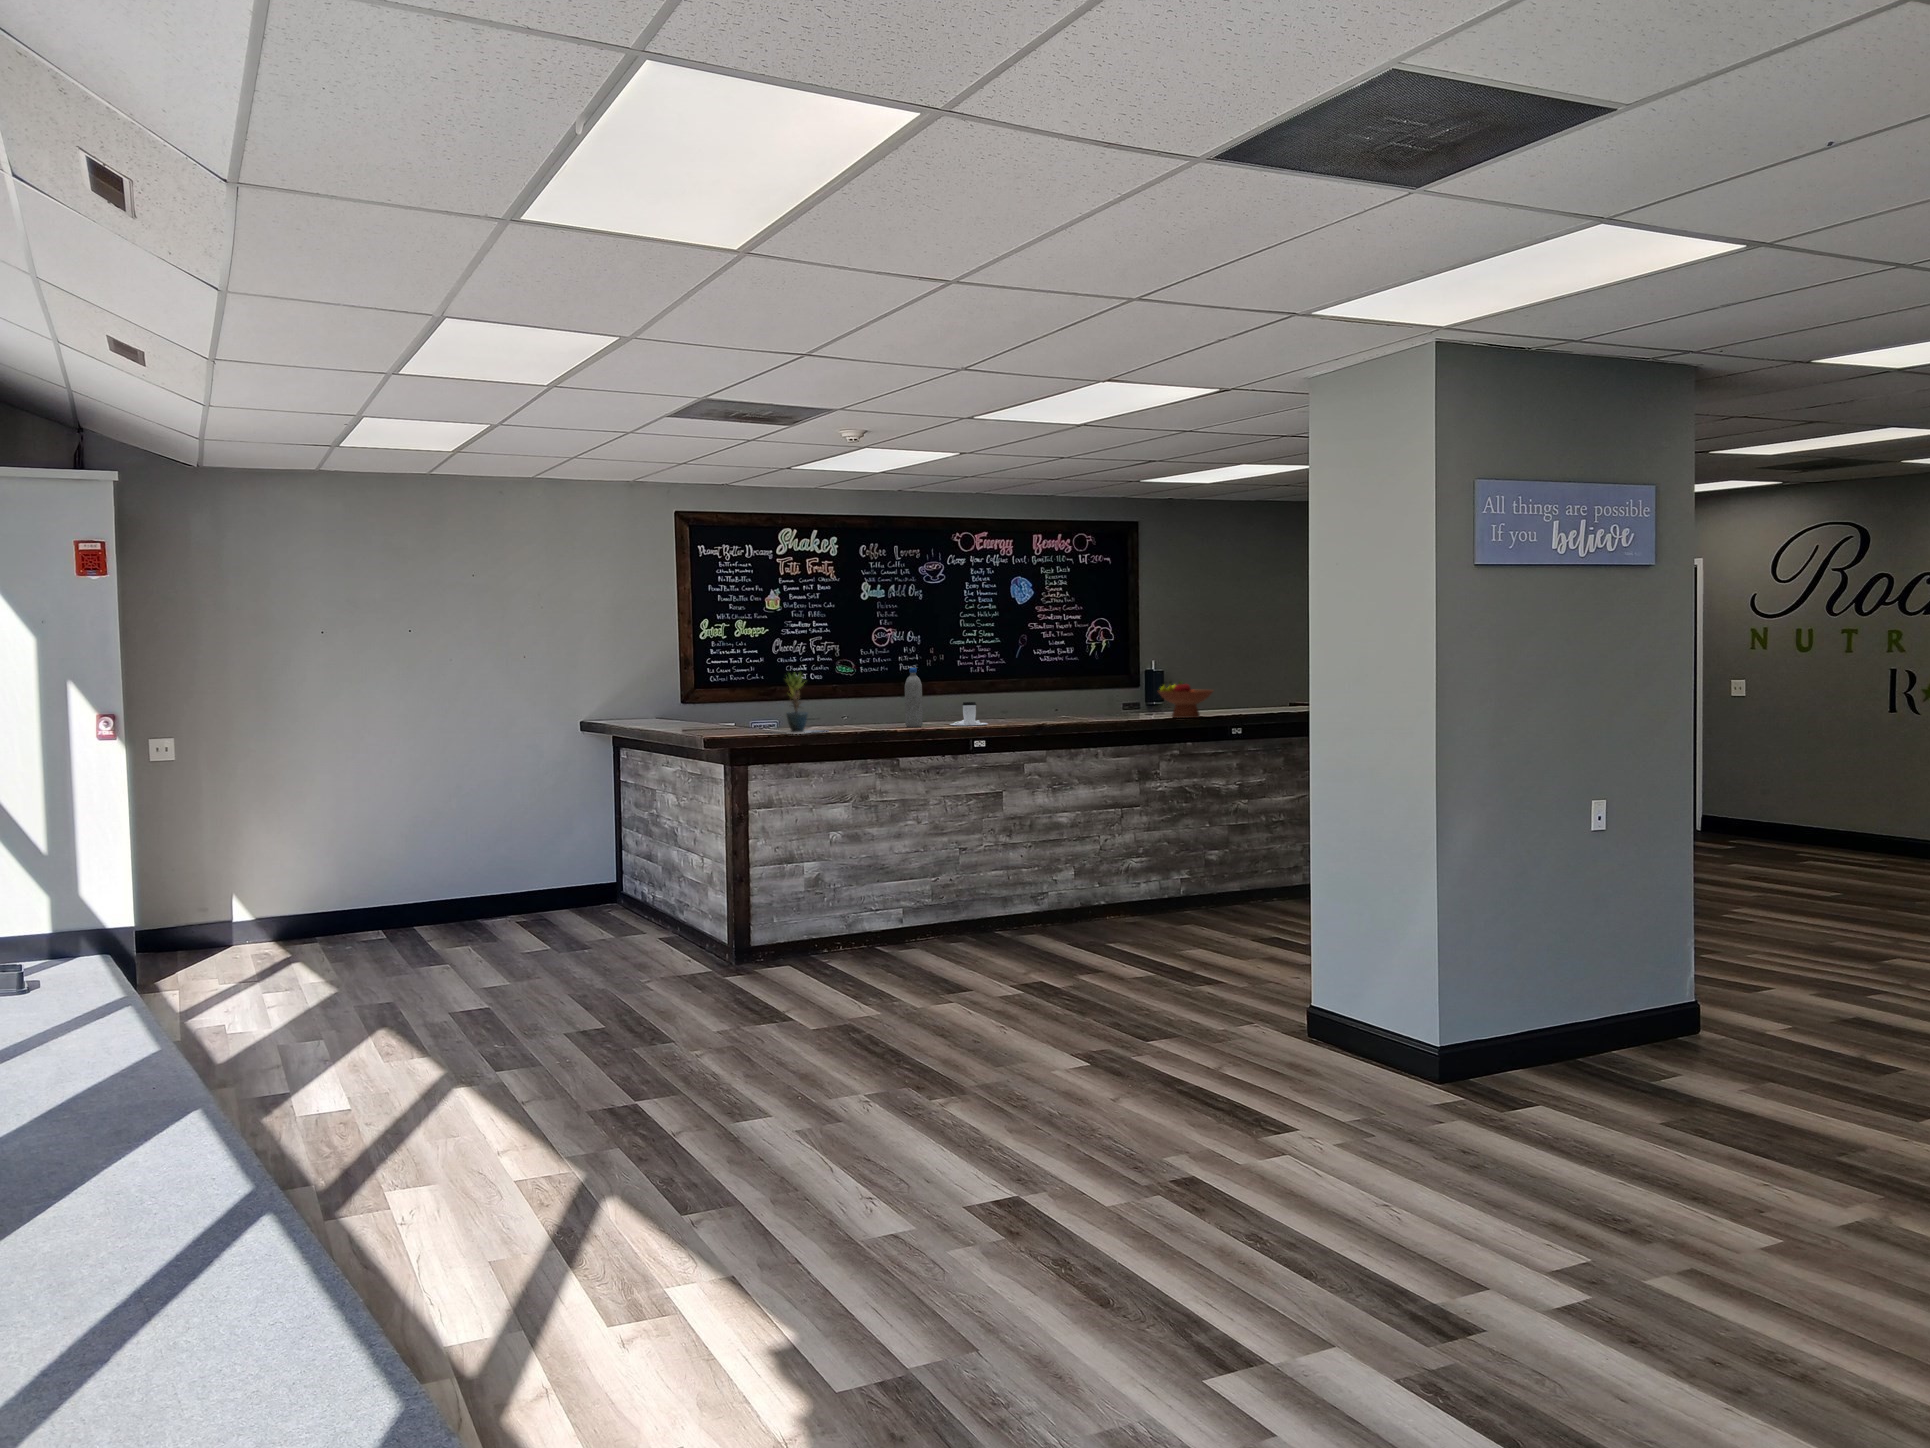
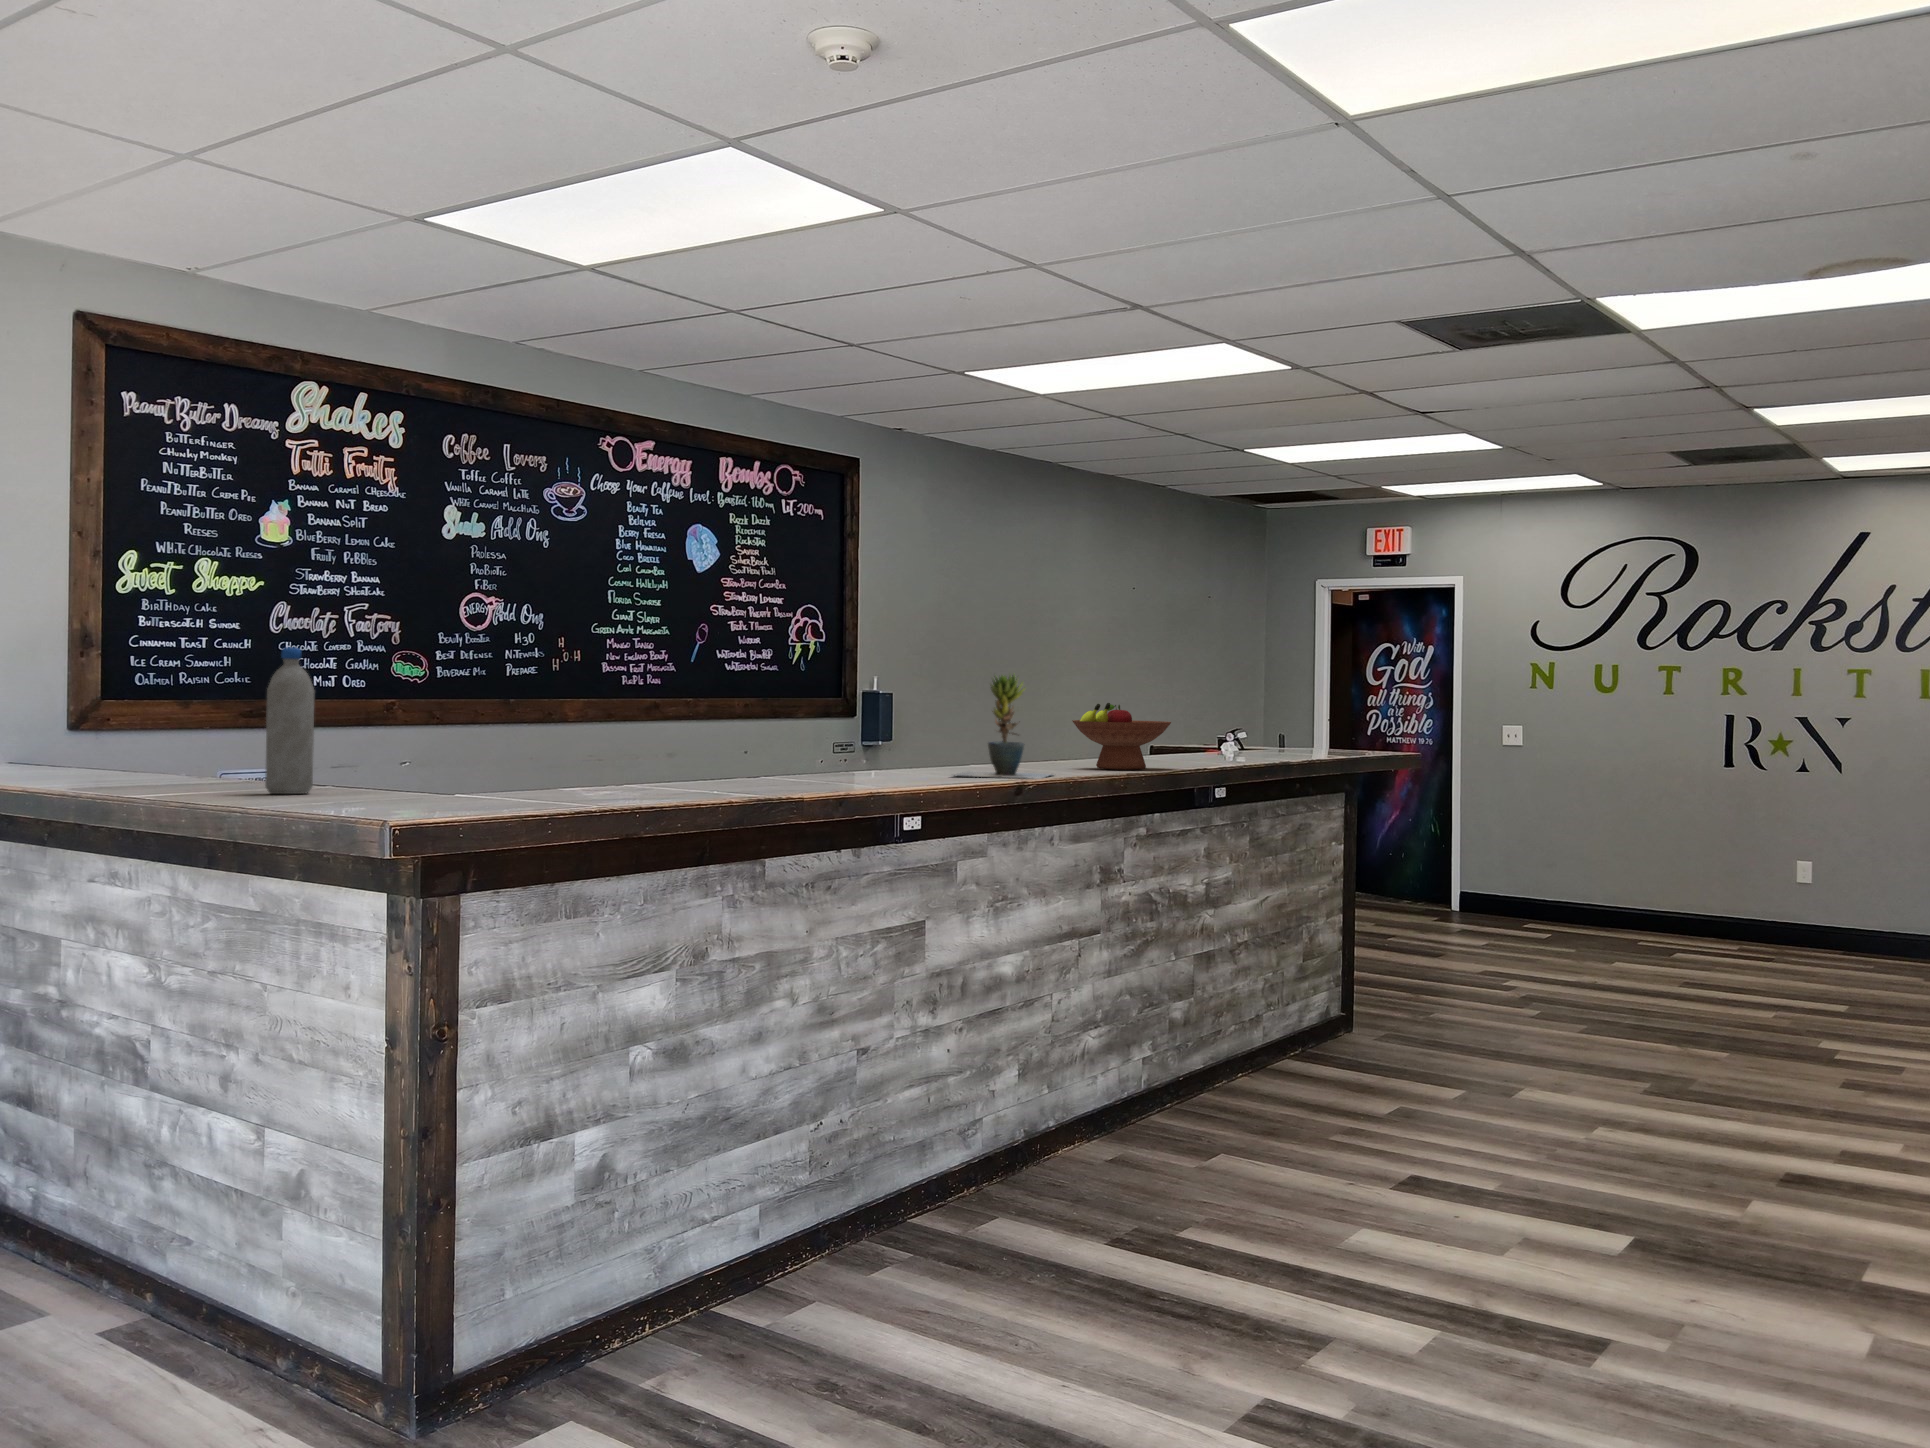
water bottle: present [905,668,923,727] -> present [265,647,315,794]
potted plant: present [768,673,828,734] -> present [954,675,1050,779]
coffee cup: present [950,702,987,726] -> none [797,734,877,784]

